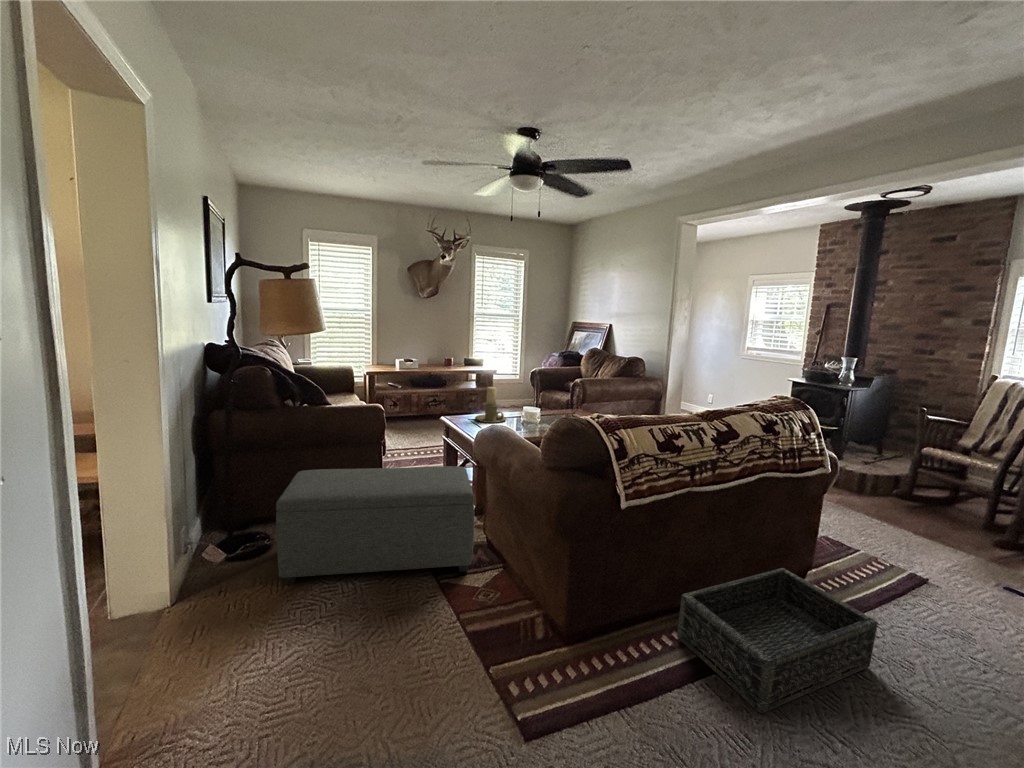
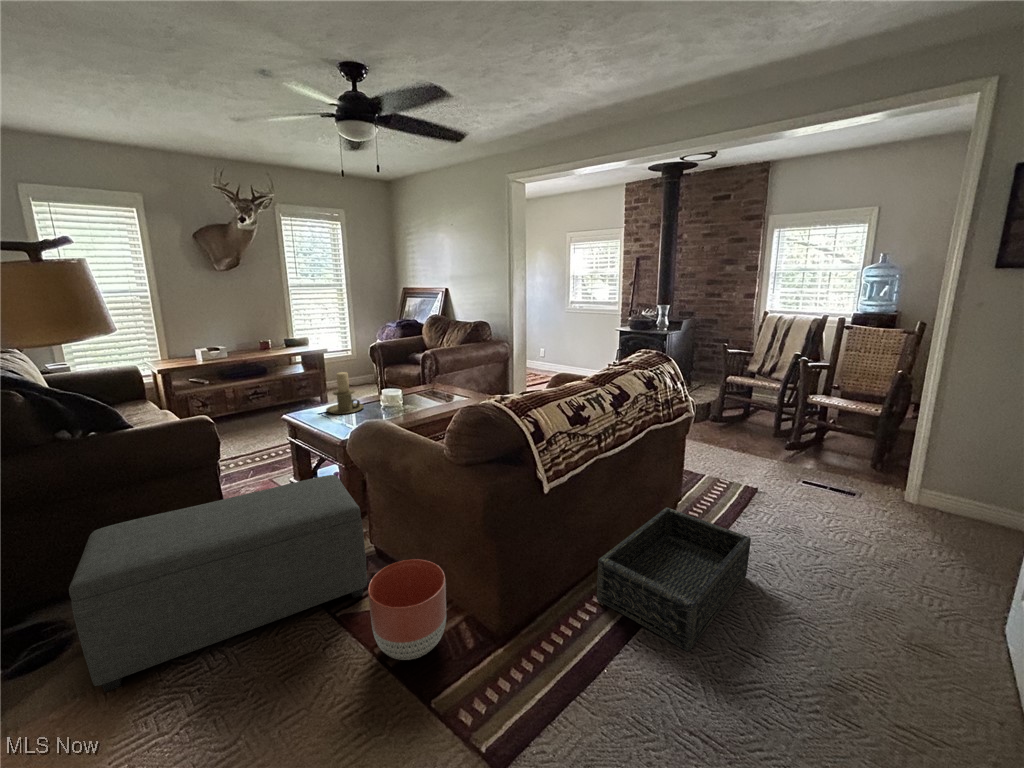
planter: none [463,546,527,630] -> present [368,559,446,660]

